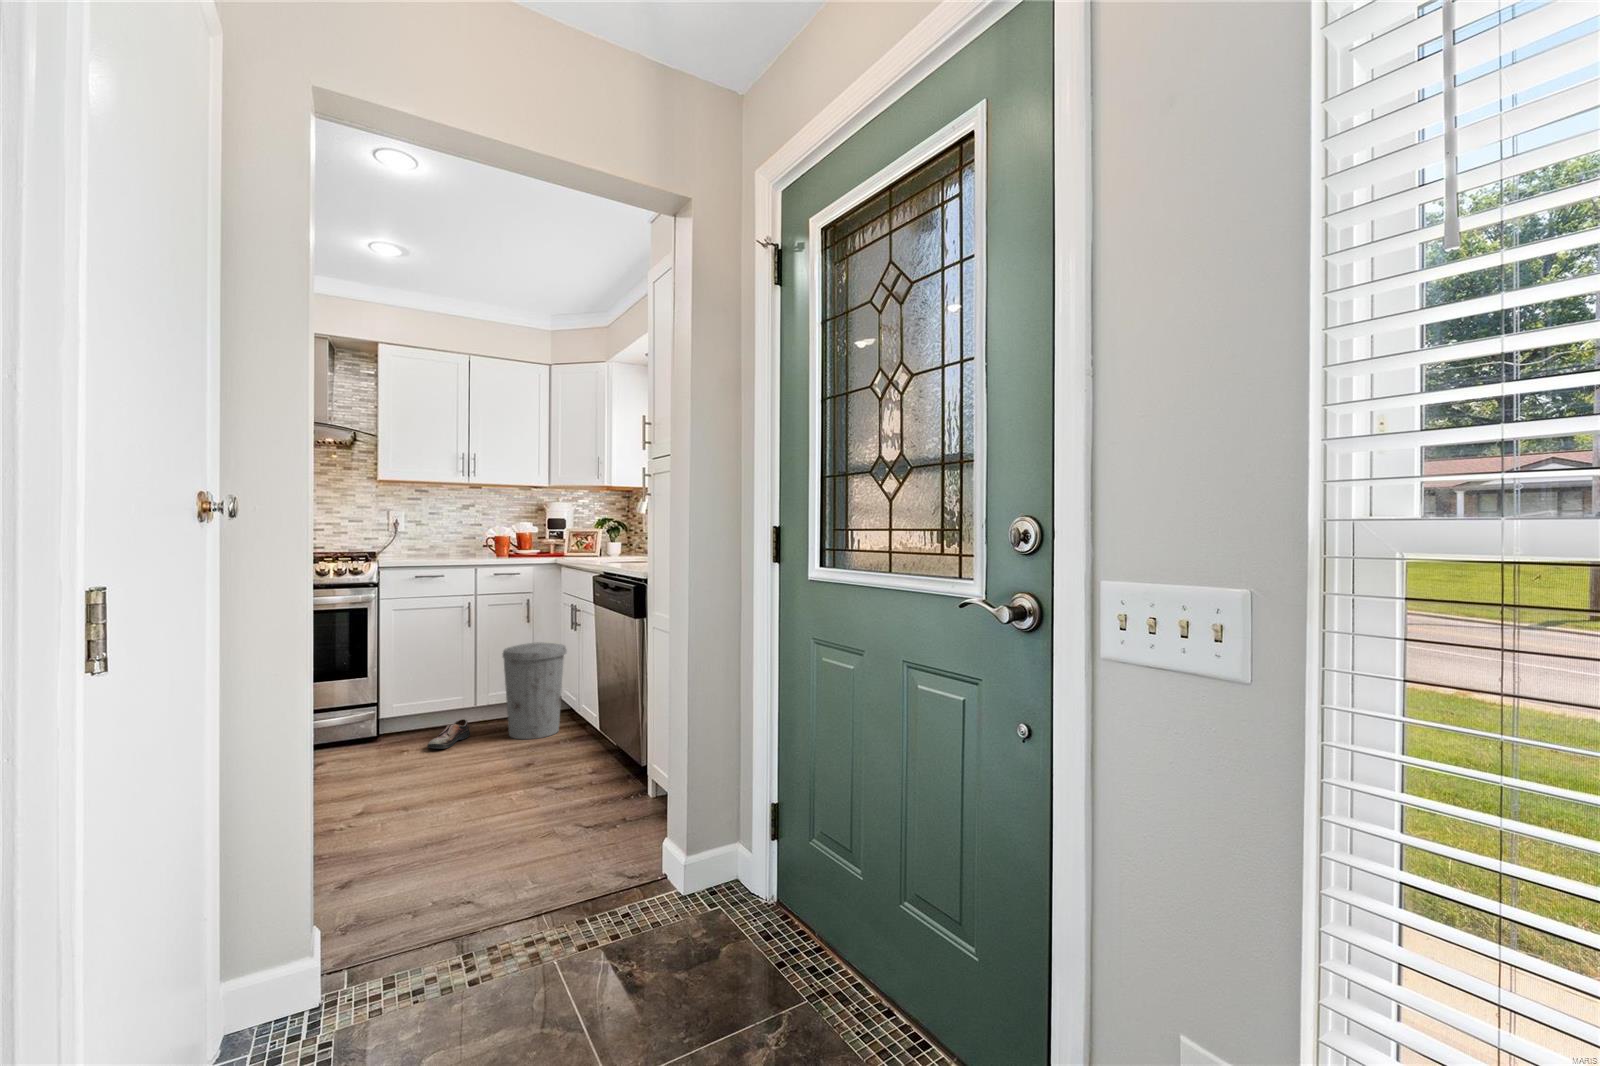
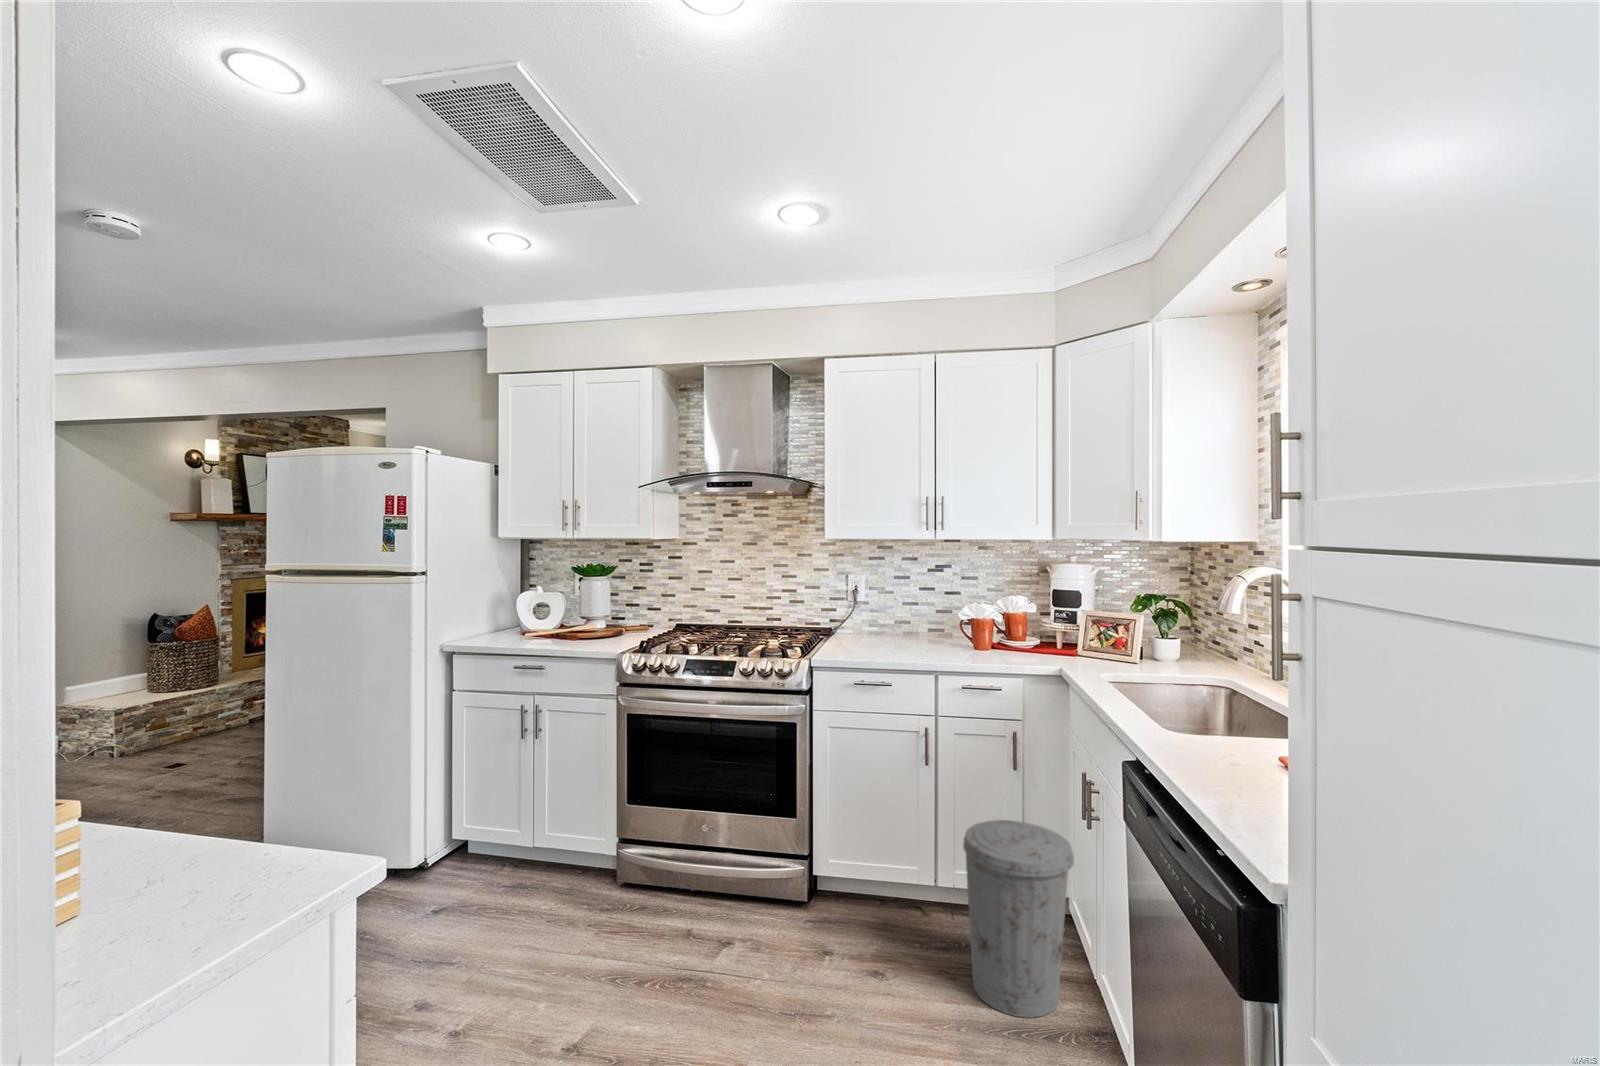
shoe: present [427,719,470,749] -> none [849,924,916,985]

